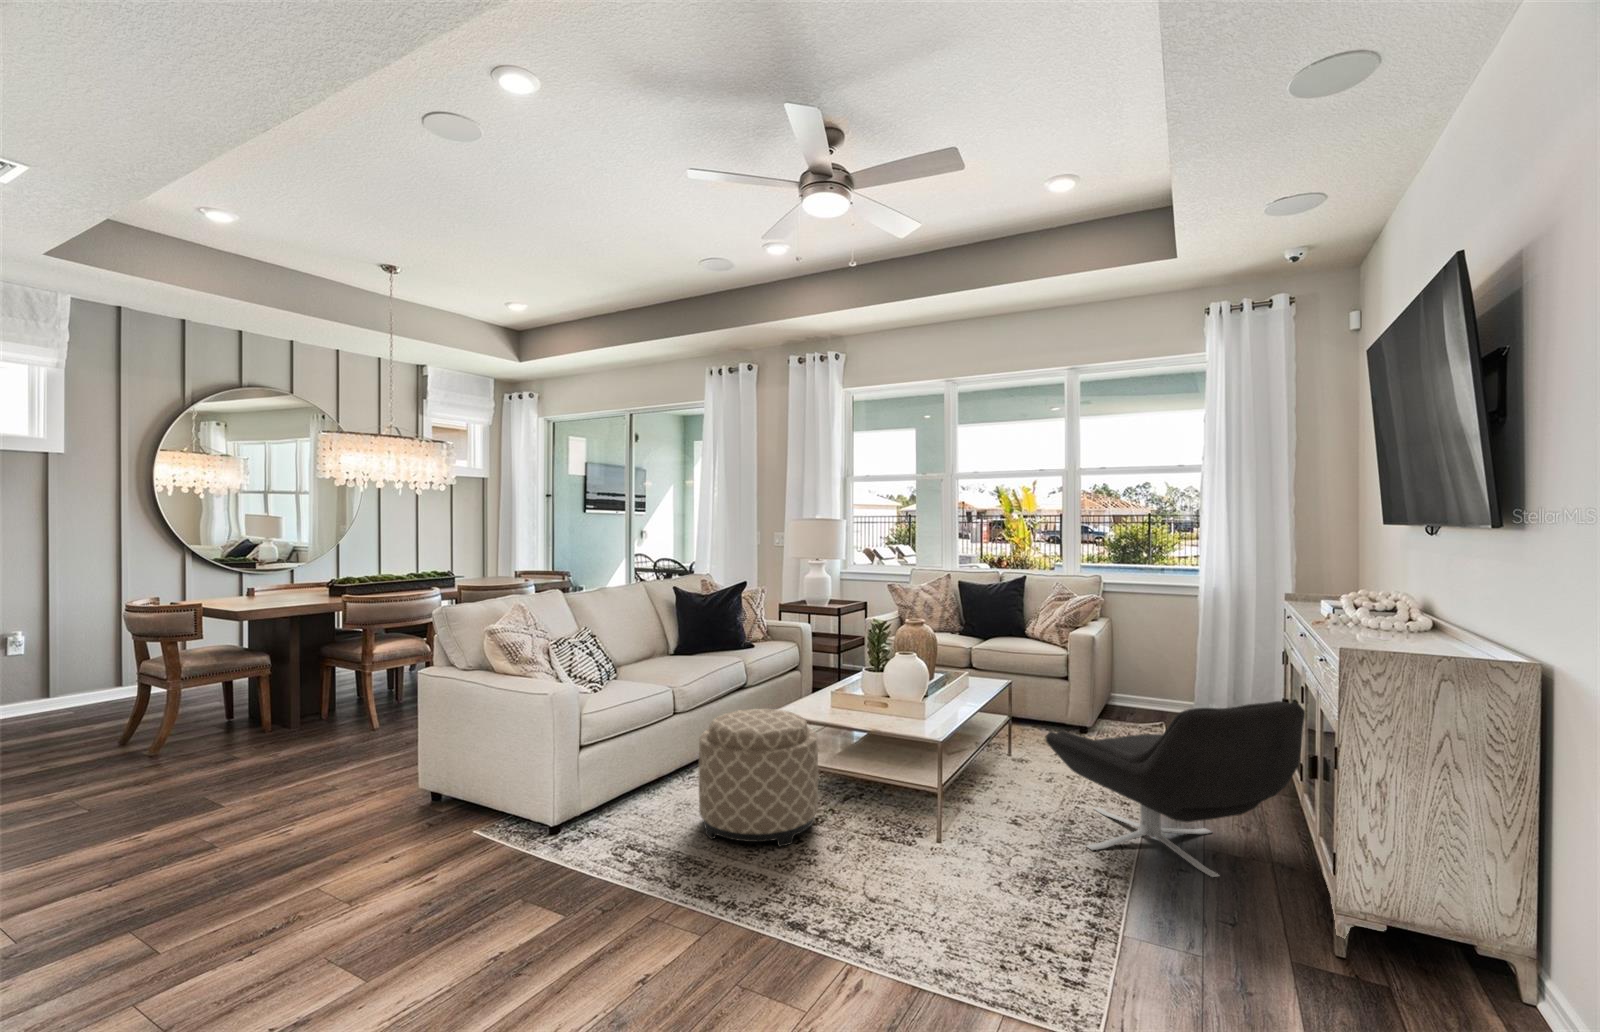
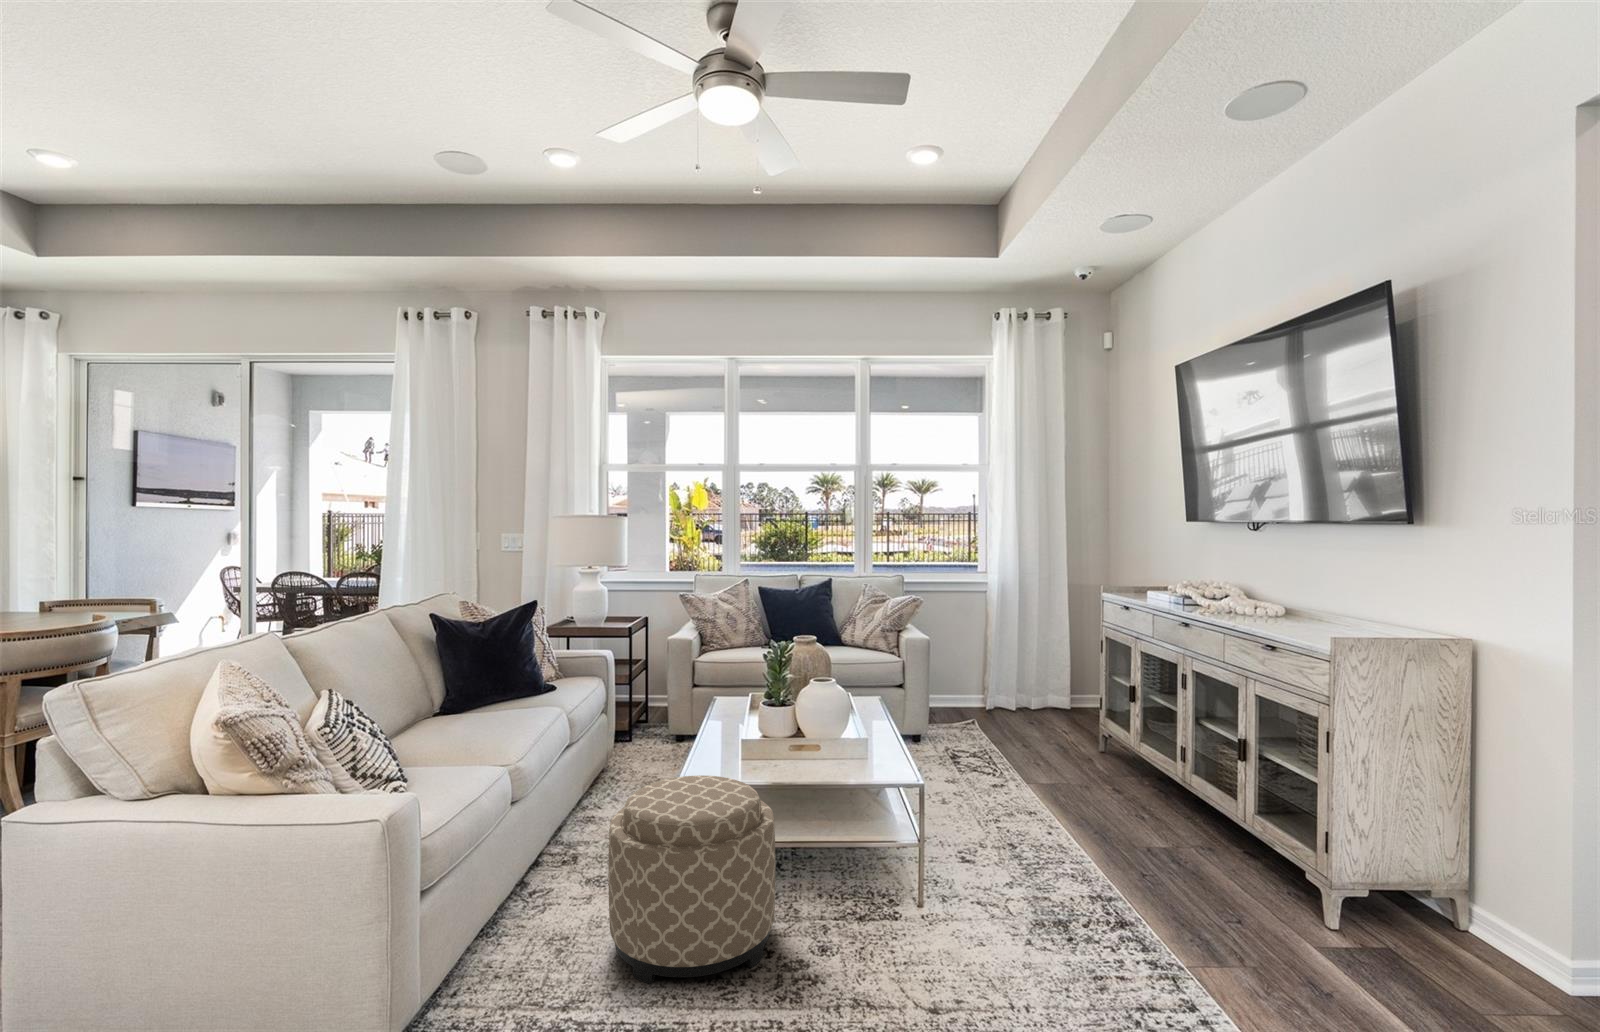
lounge chair: present [1046,701,1305,877] -> none [1000,690,1244,876]

